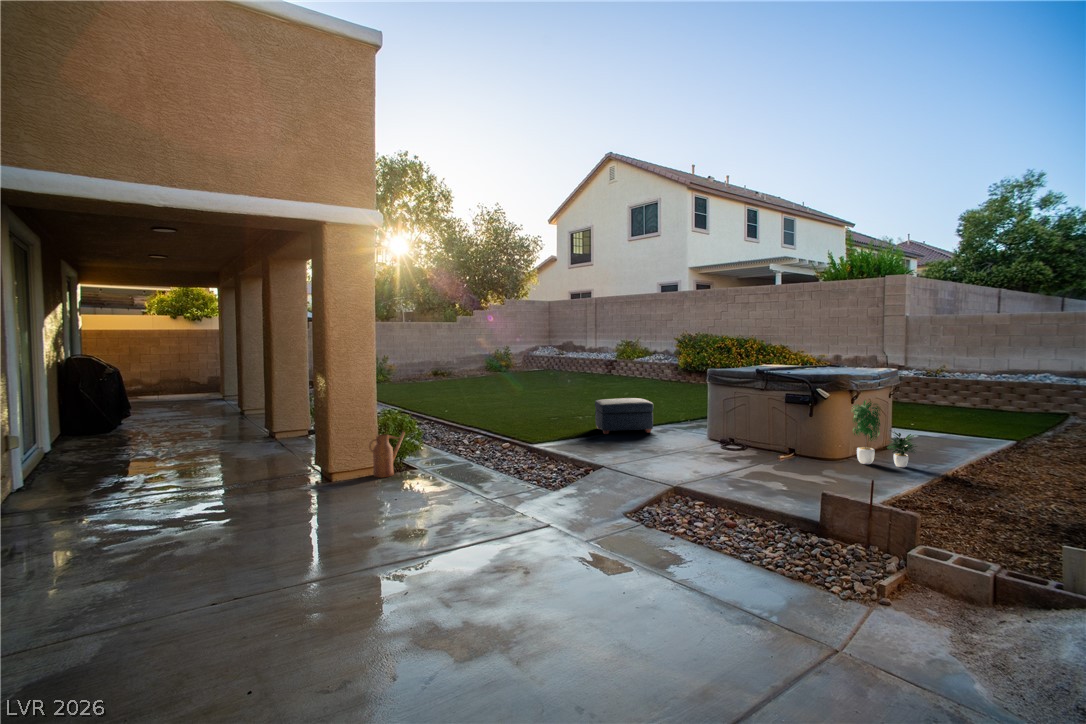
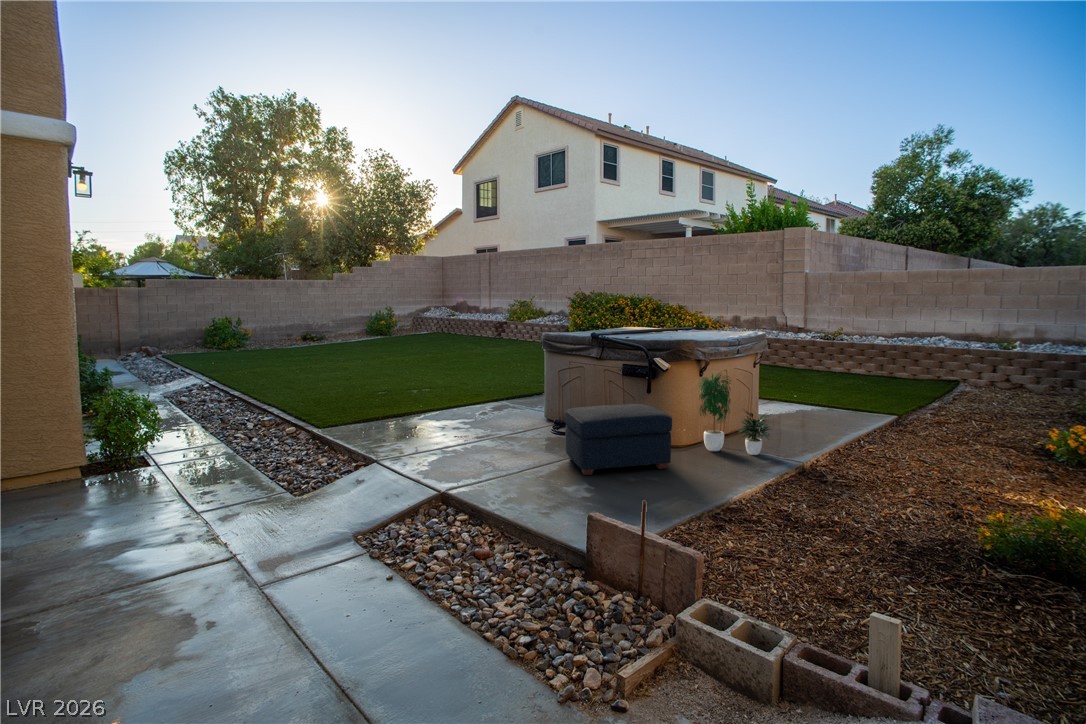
ottoman: present [595,398,653,434] -> present [564,404,672,475]
watering can: present [369,432,405,478] -> none [40,421,110,487]

